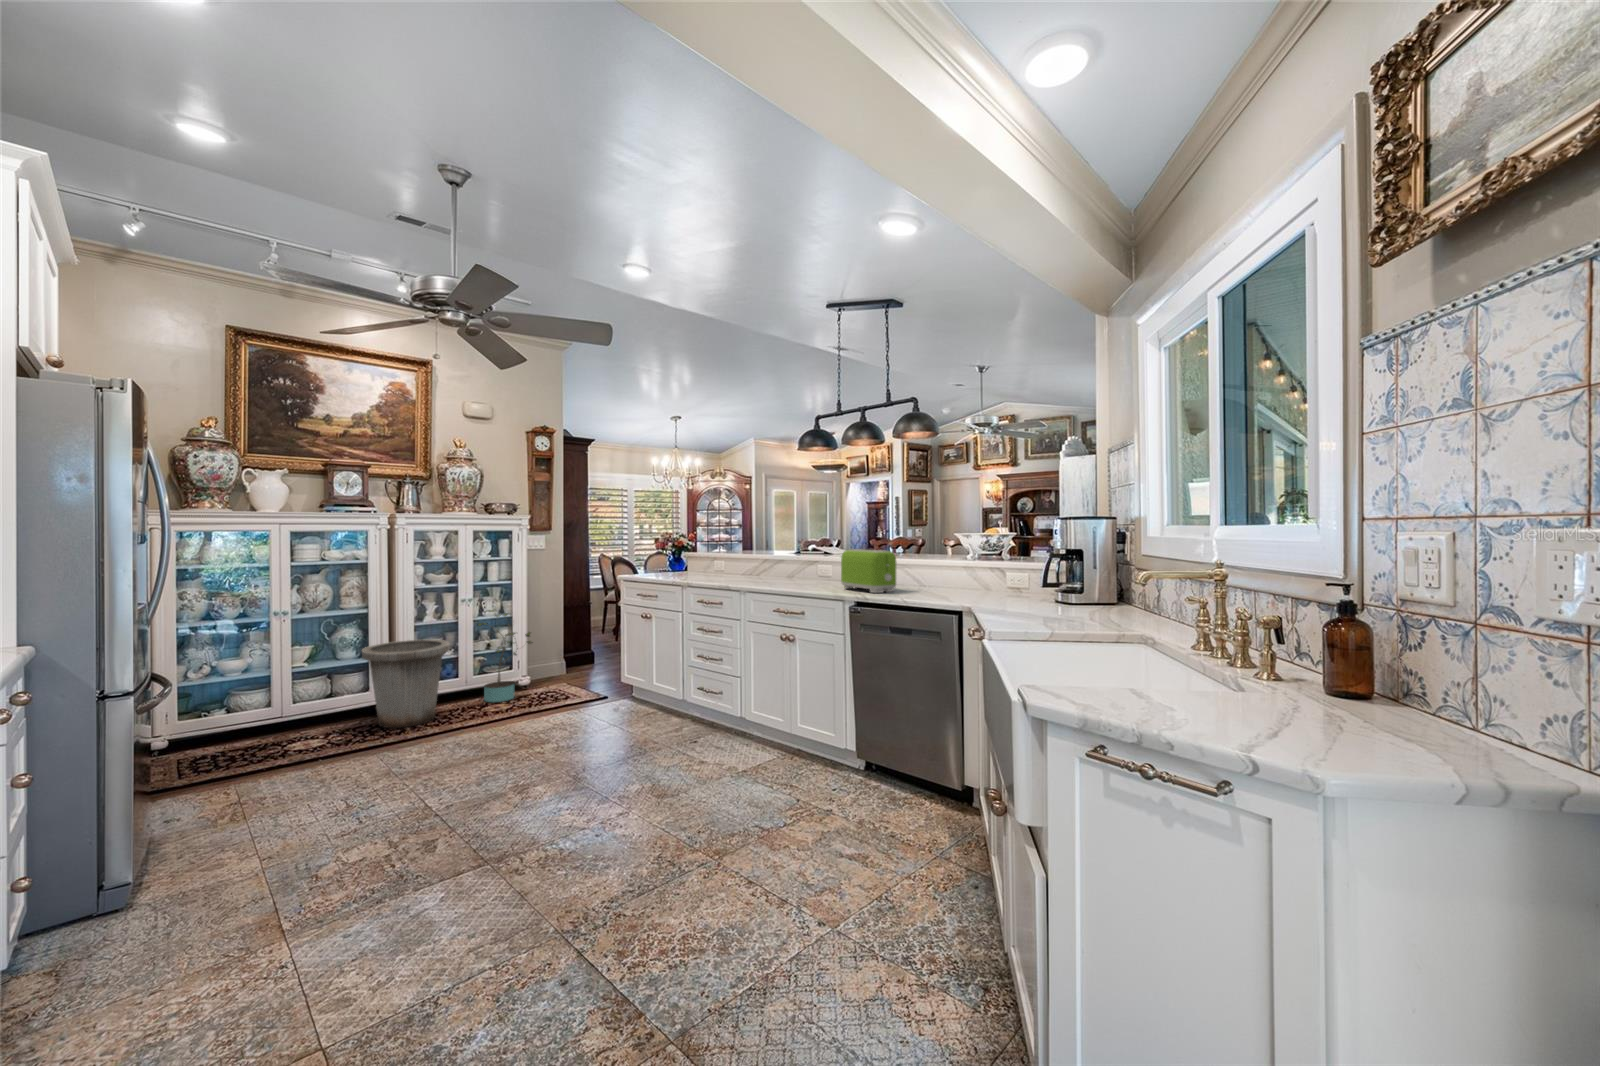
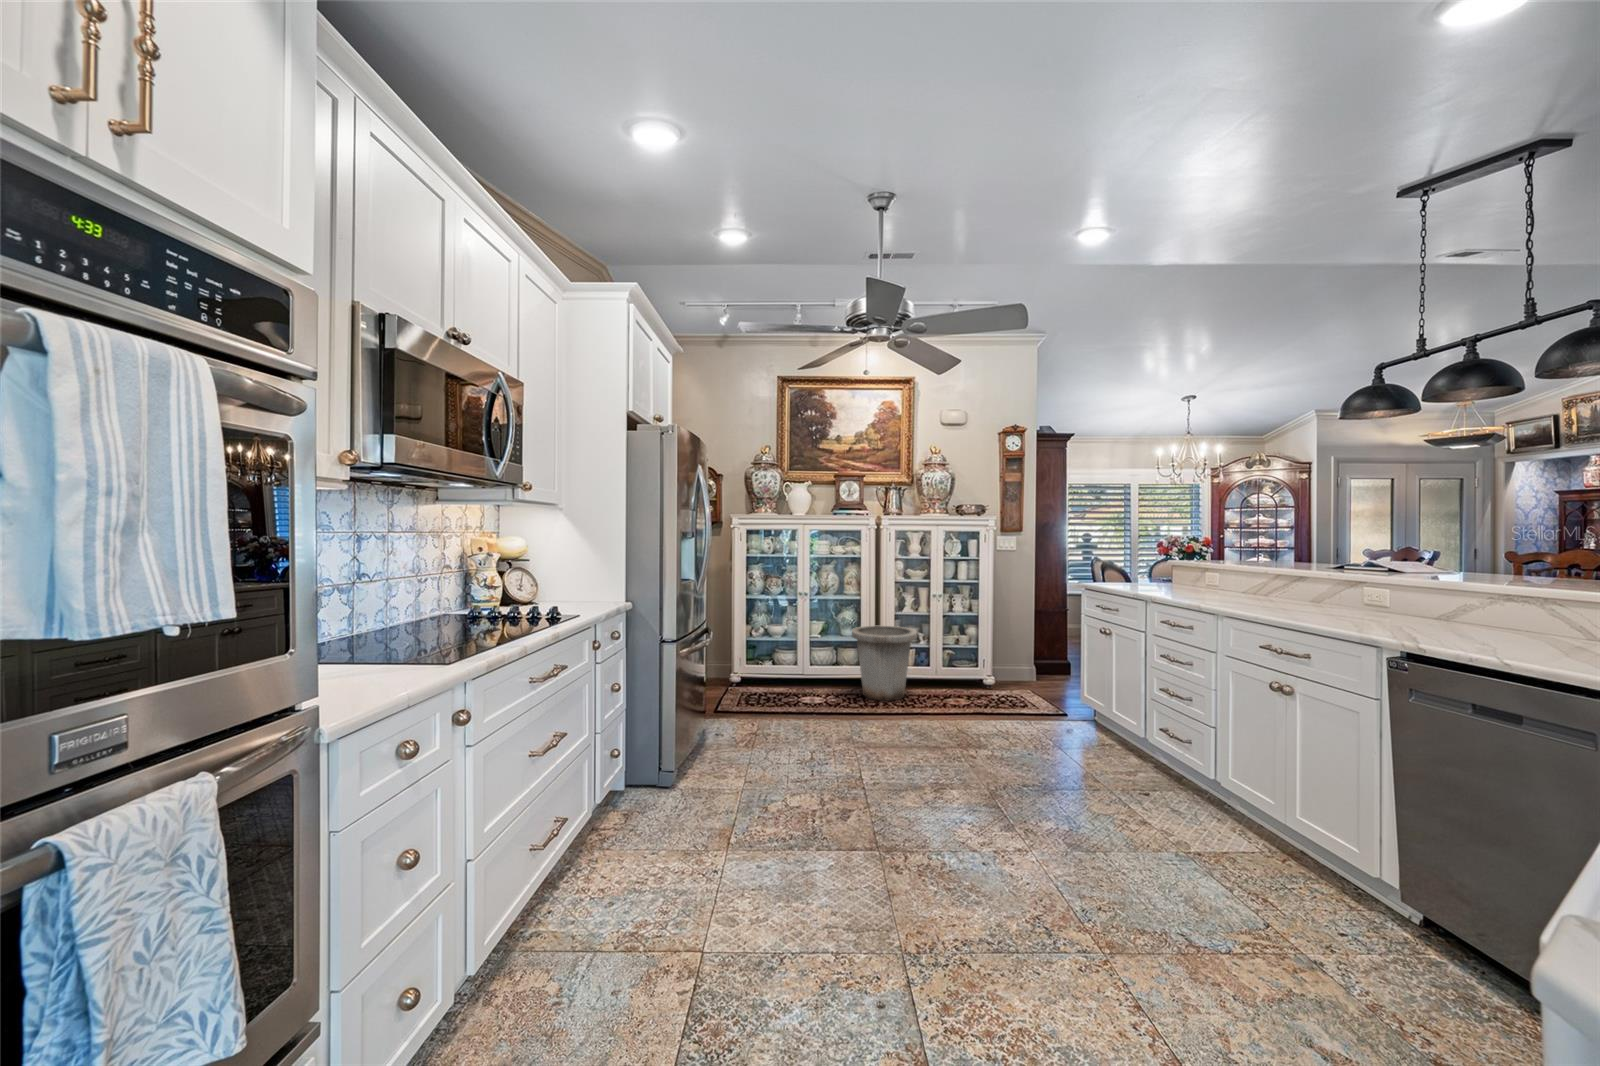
toaster: present [841,549,896,593] -> none [1392,569,1516,644]
potted plant: present [478,610,533,702] -> none [941,606,993,694]

